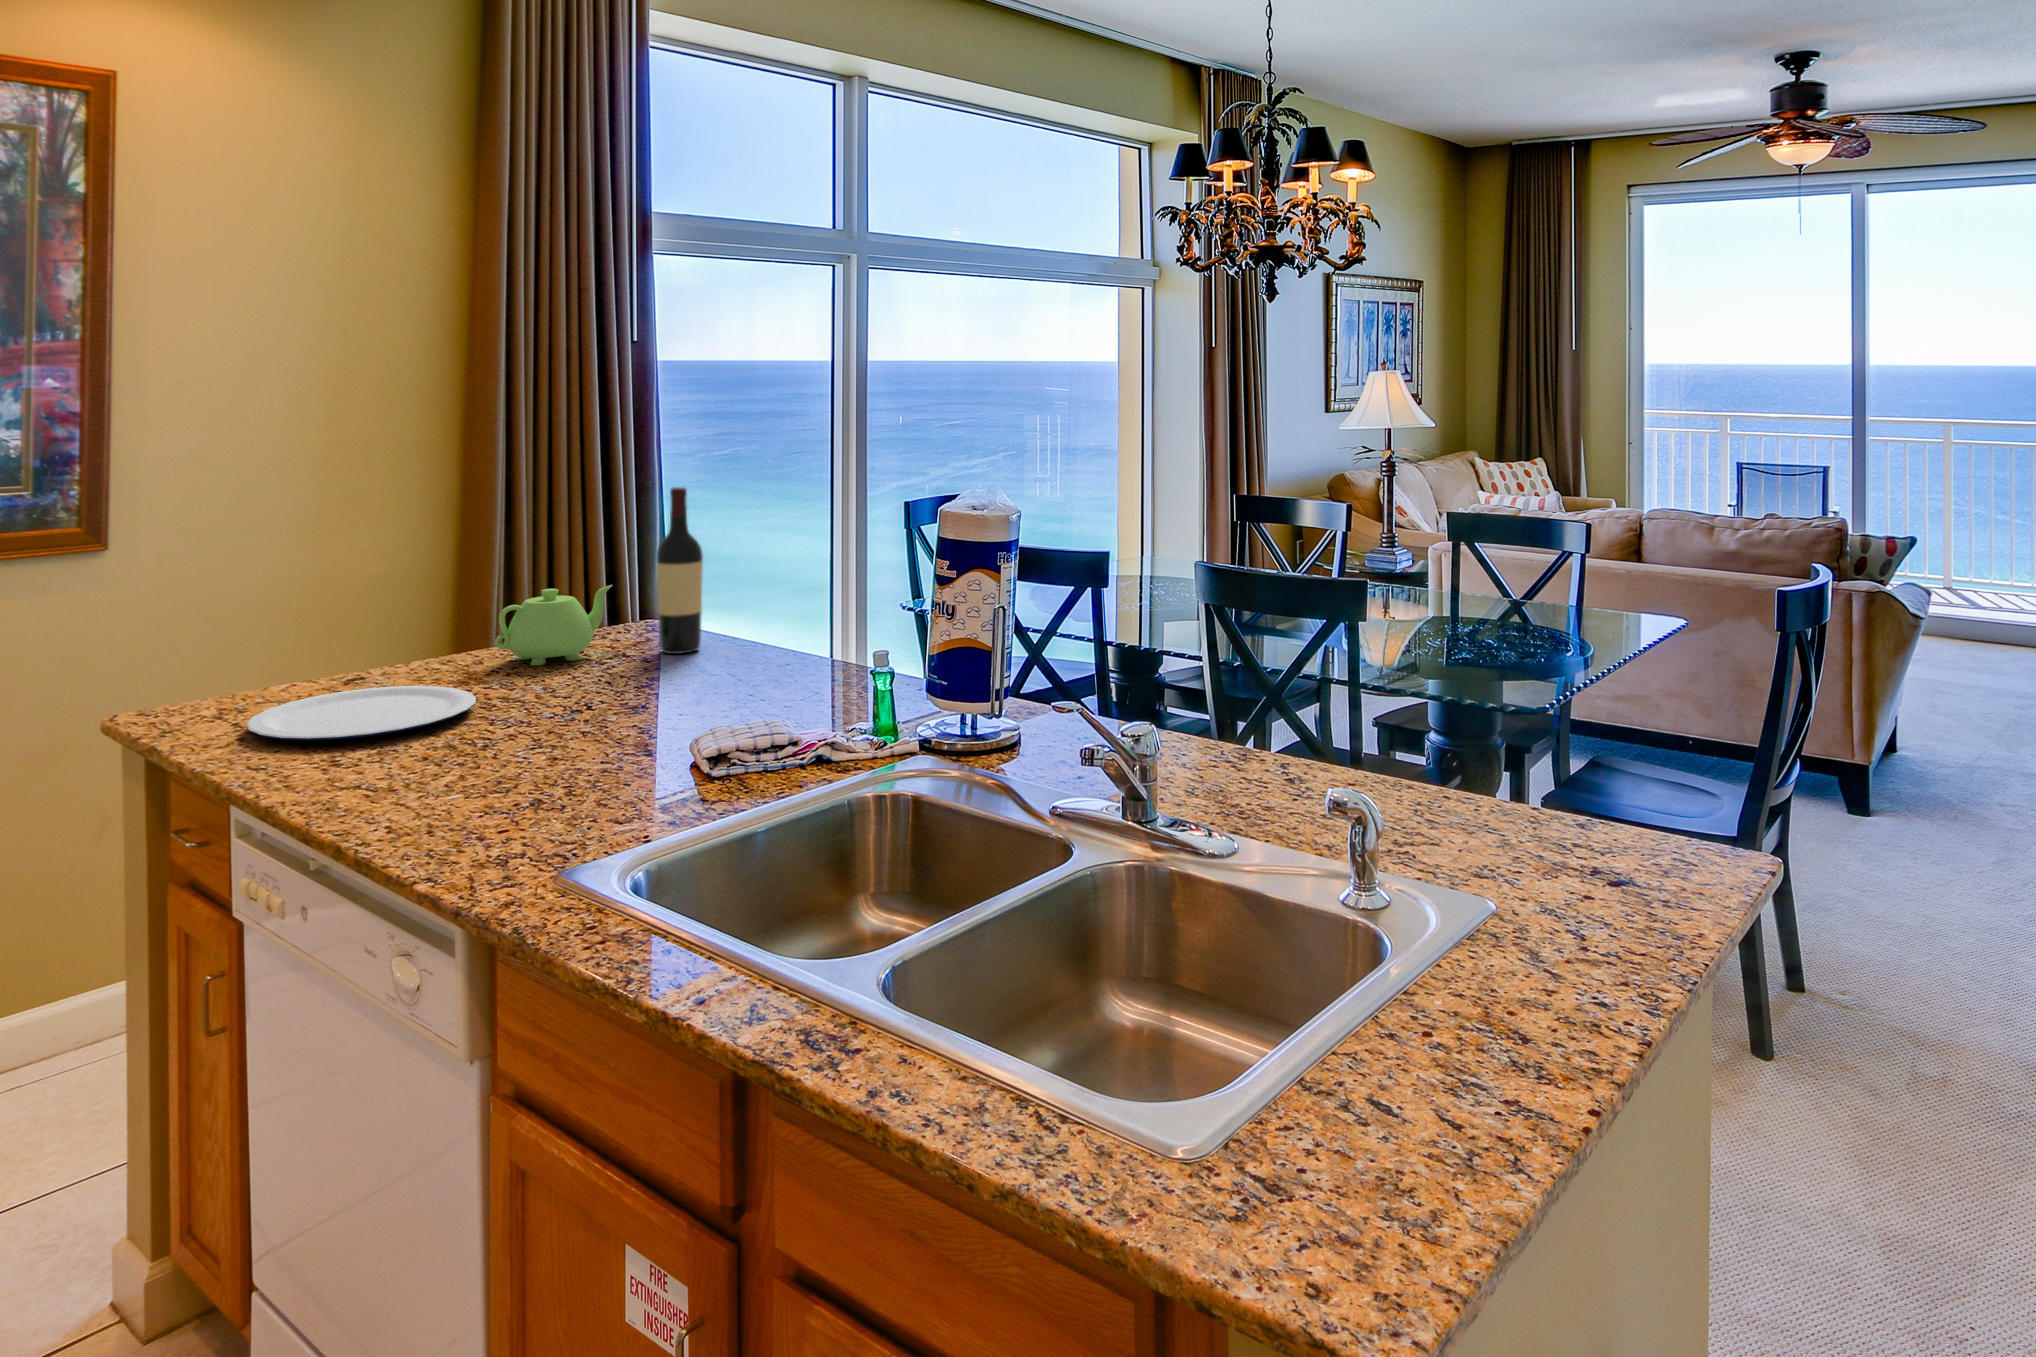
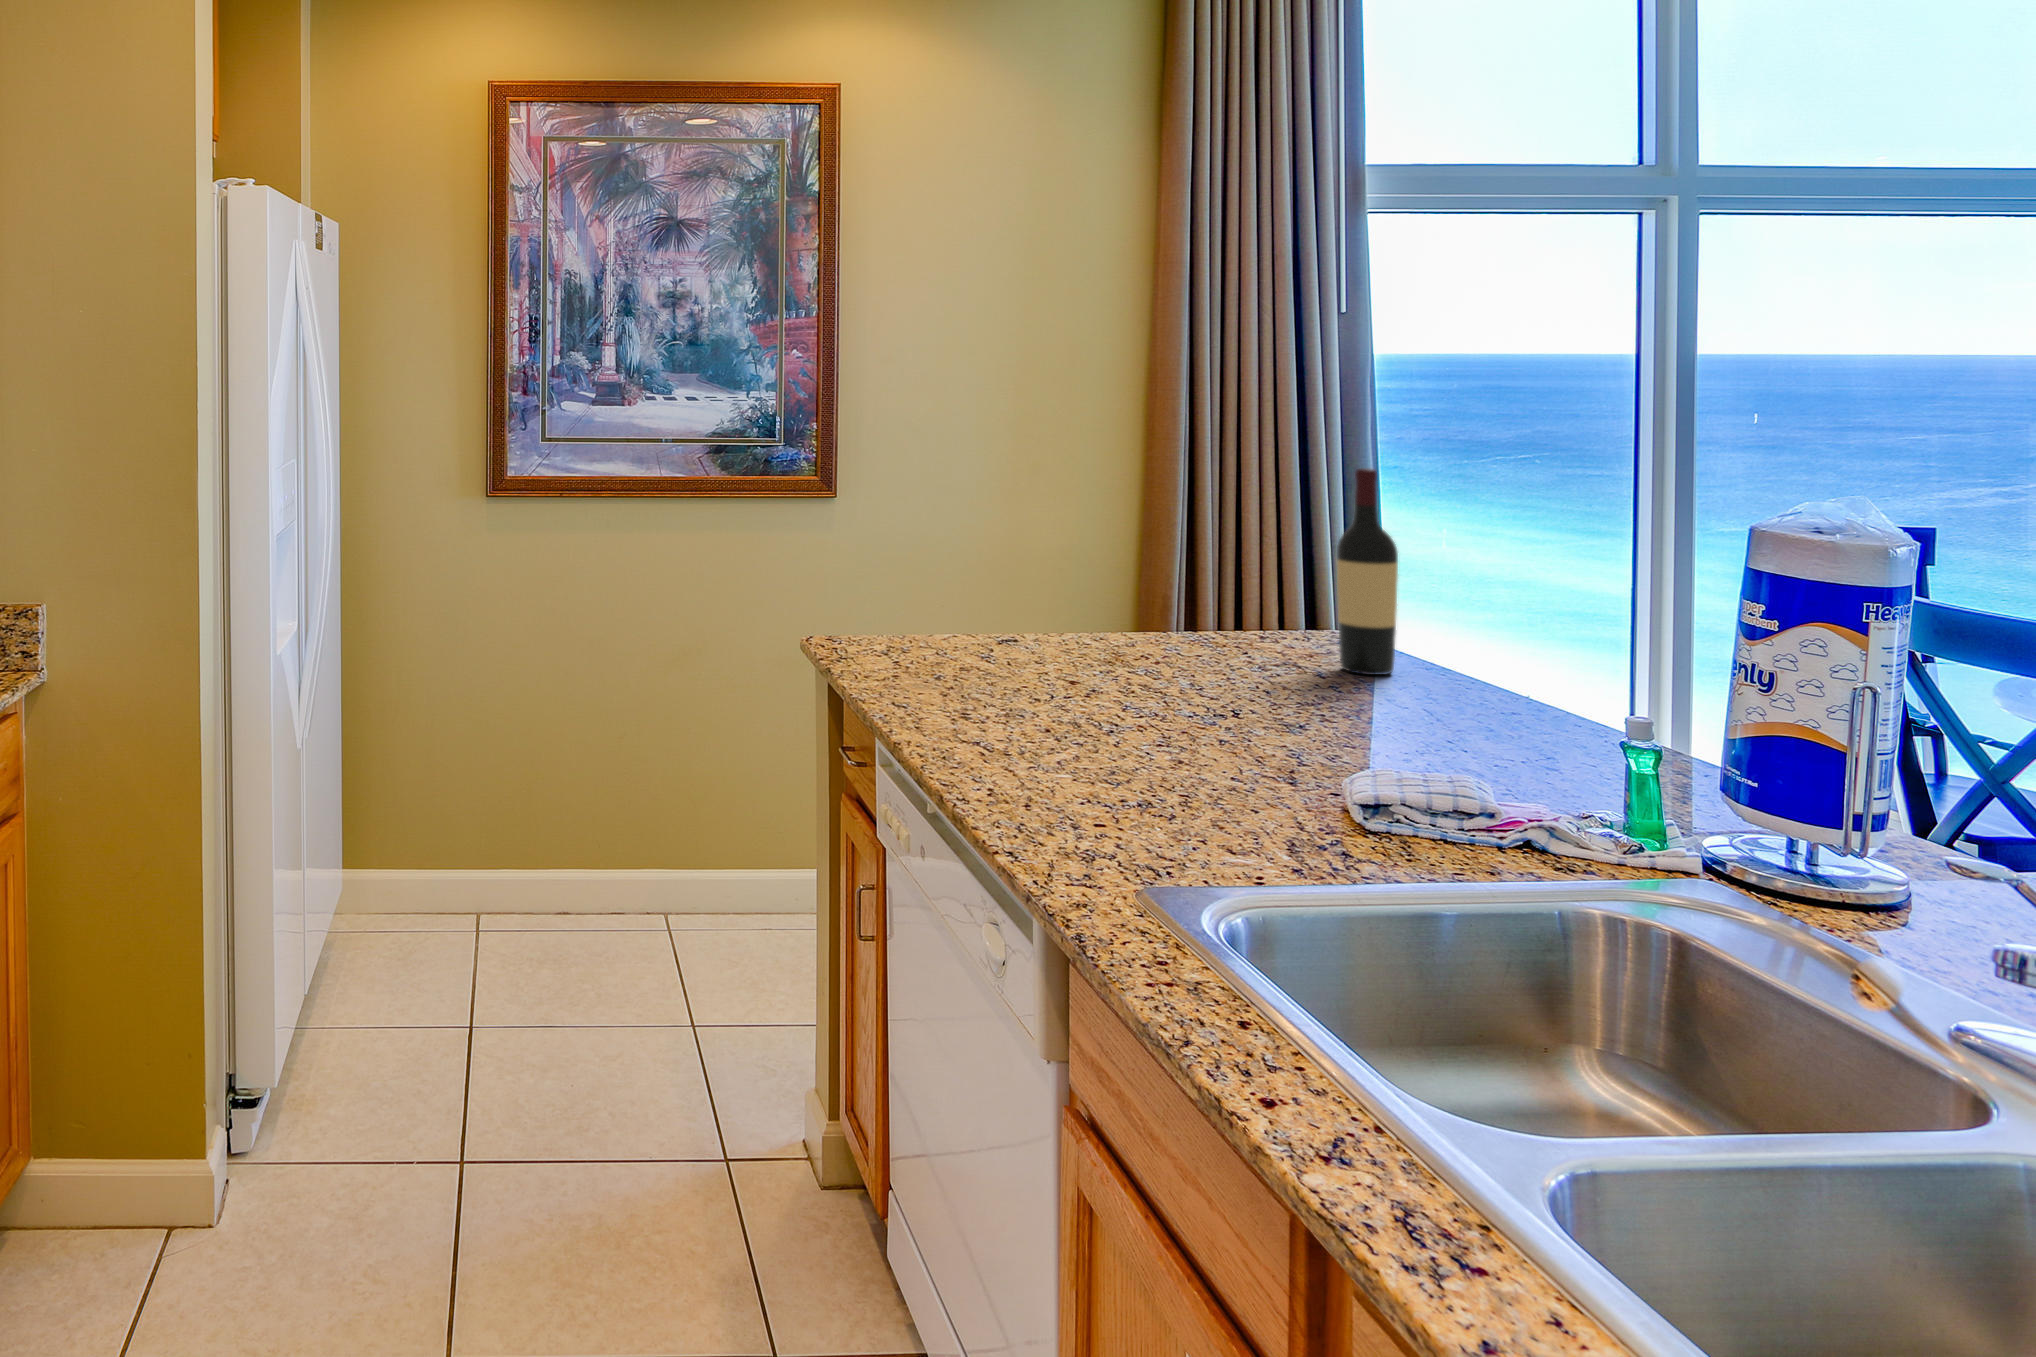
teapot: present [495,585,612,666] -> none [1145,576,1283,662]
plate: present [246,686,476,740] -> none [899,653,1112,702]

